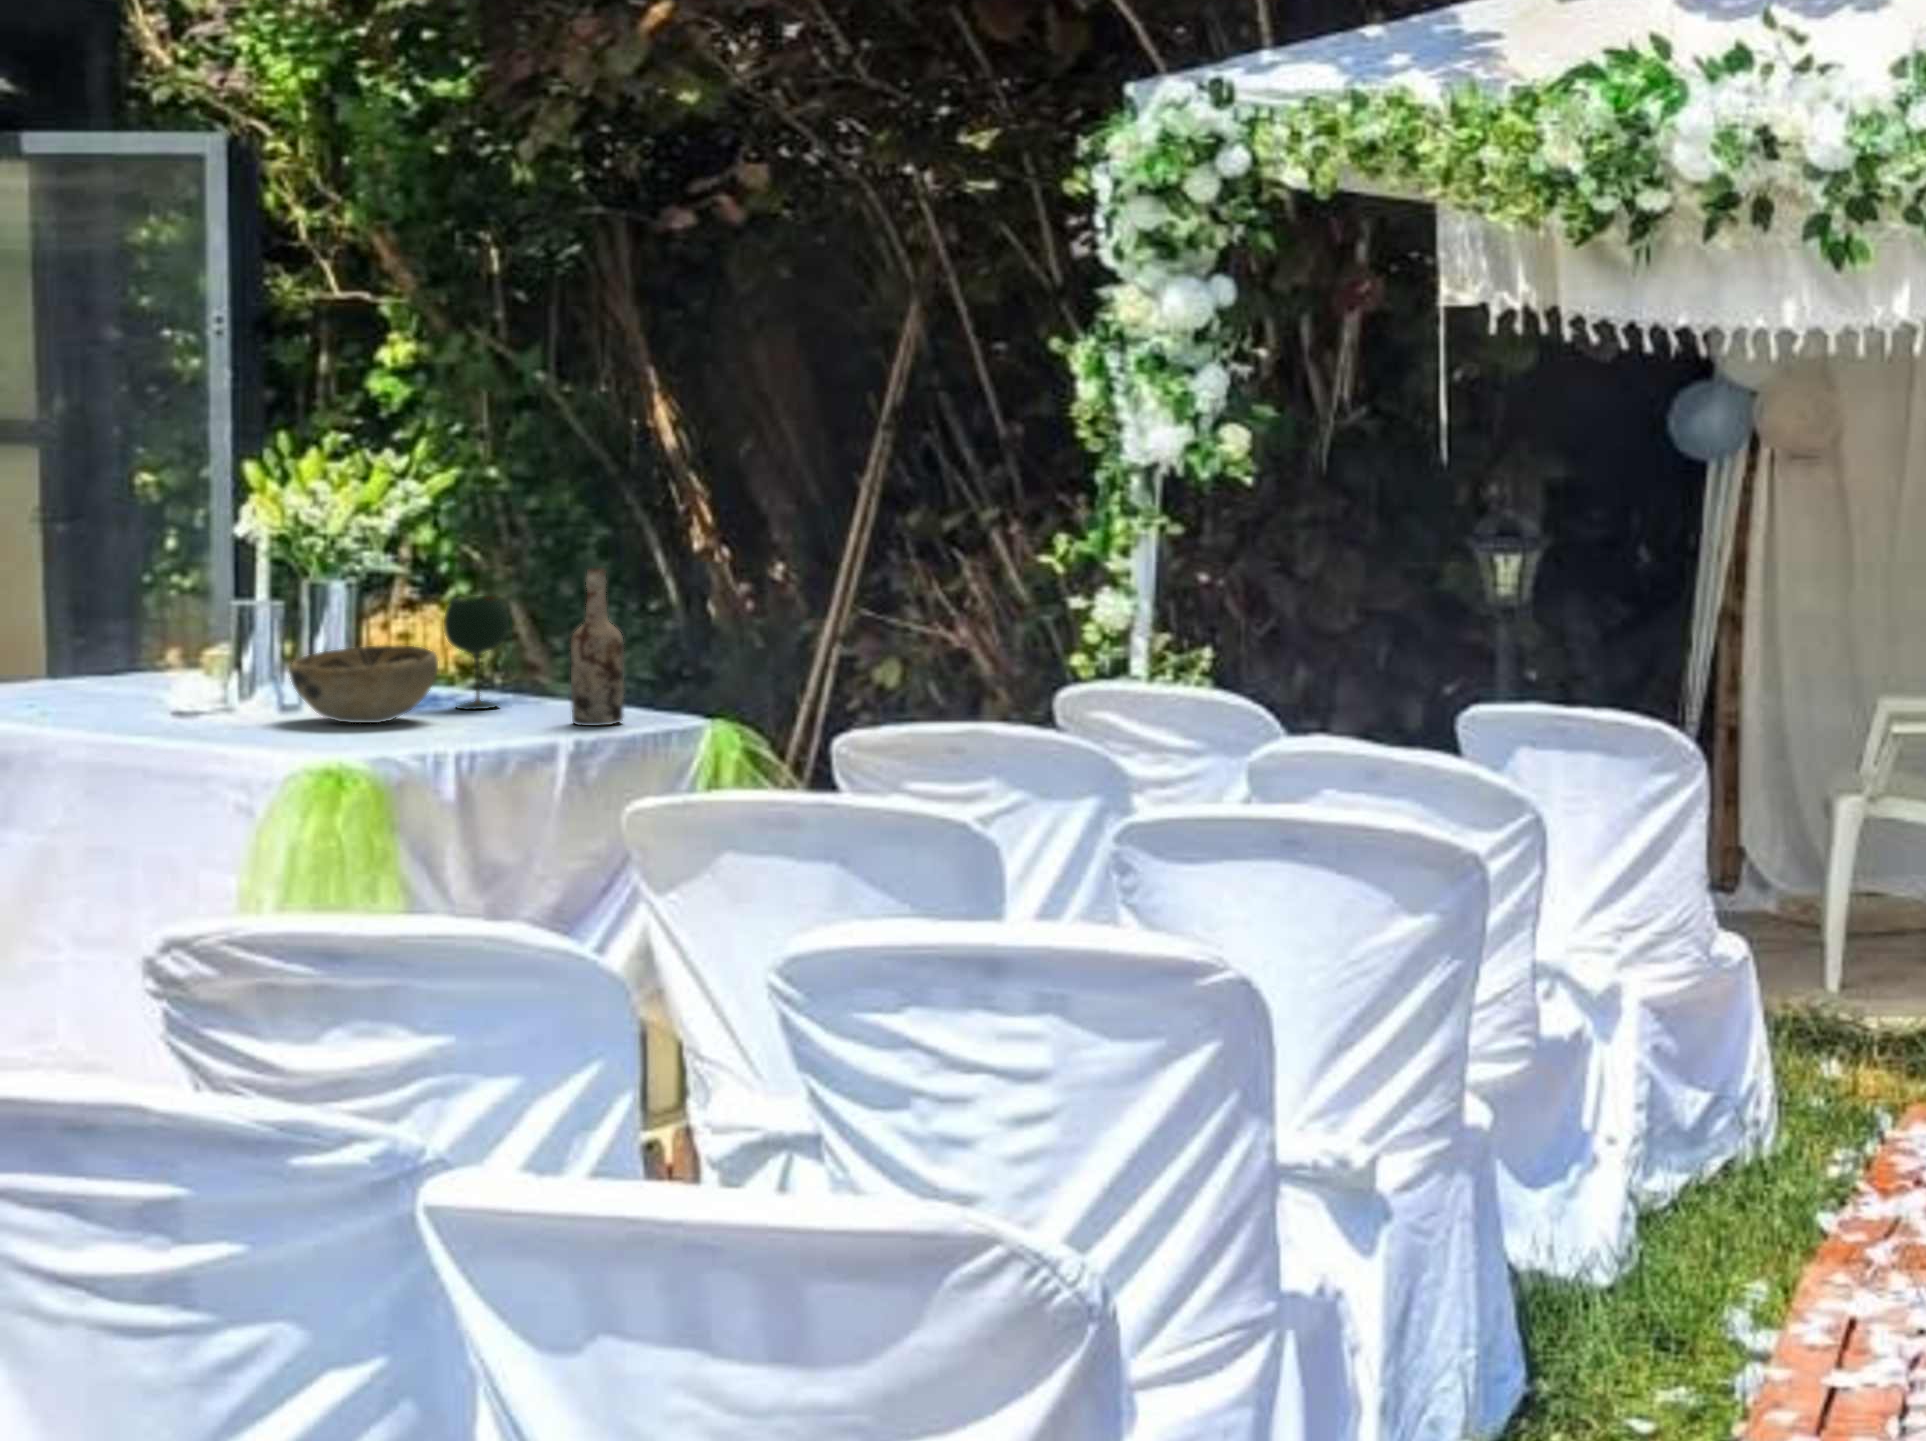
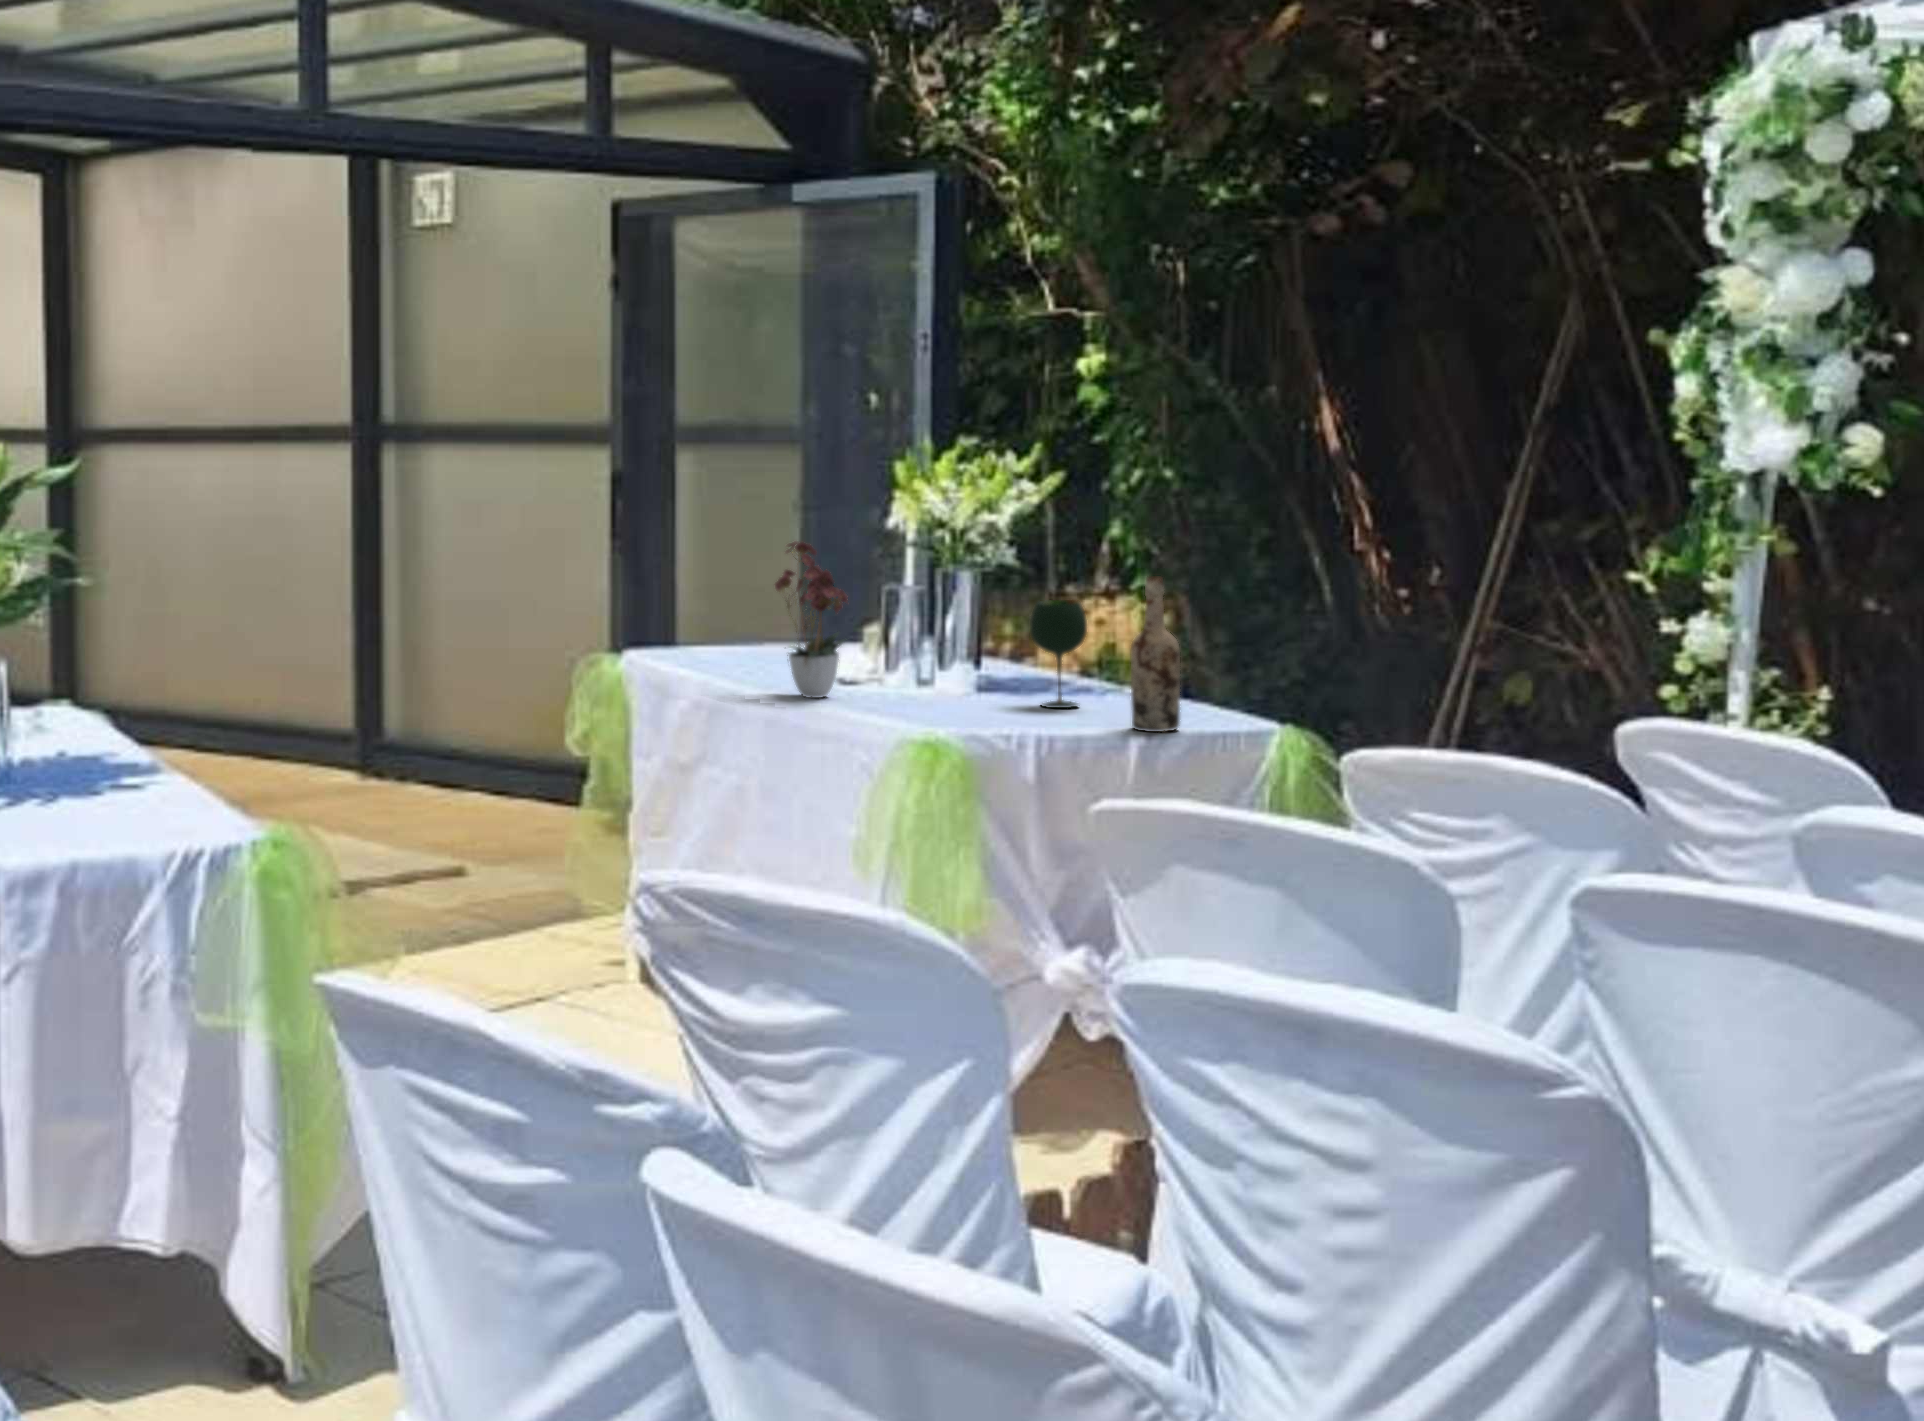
flower arrangement: none [117,529,237,713] -> present [775,542,847,698]
decorative bowl: present [289,645,438,723] -> none [892,644,1016,717]

